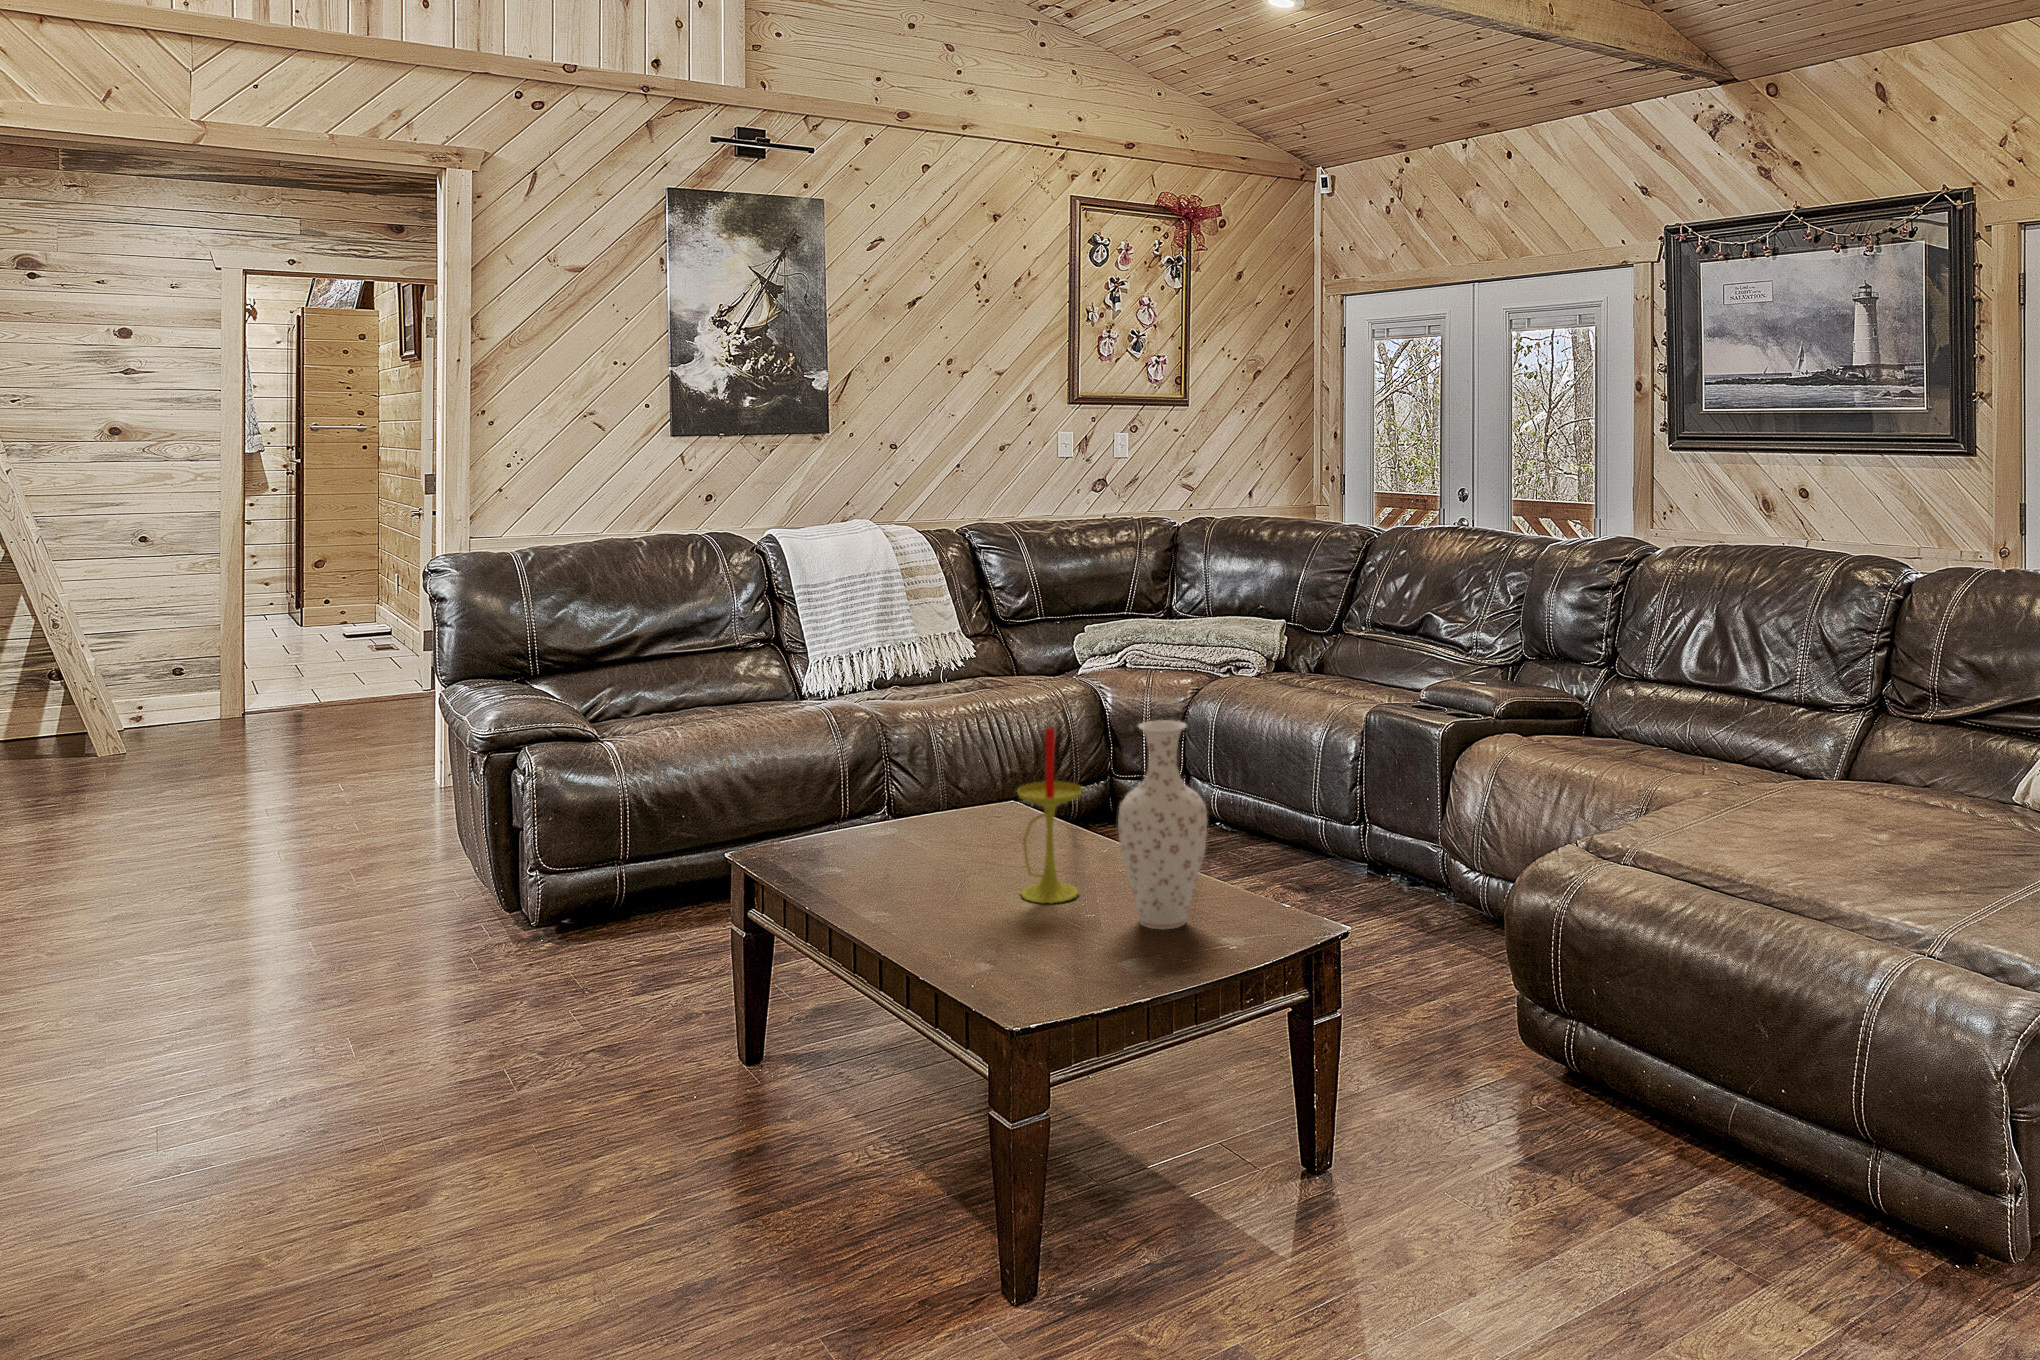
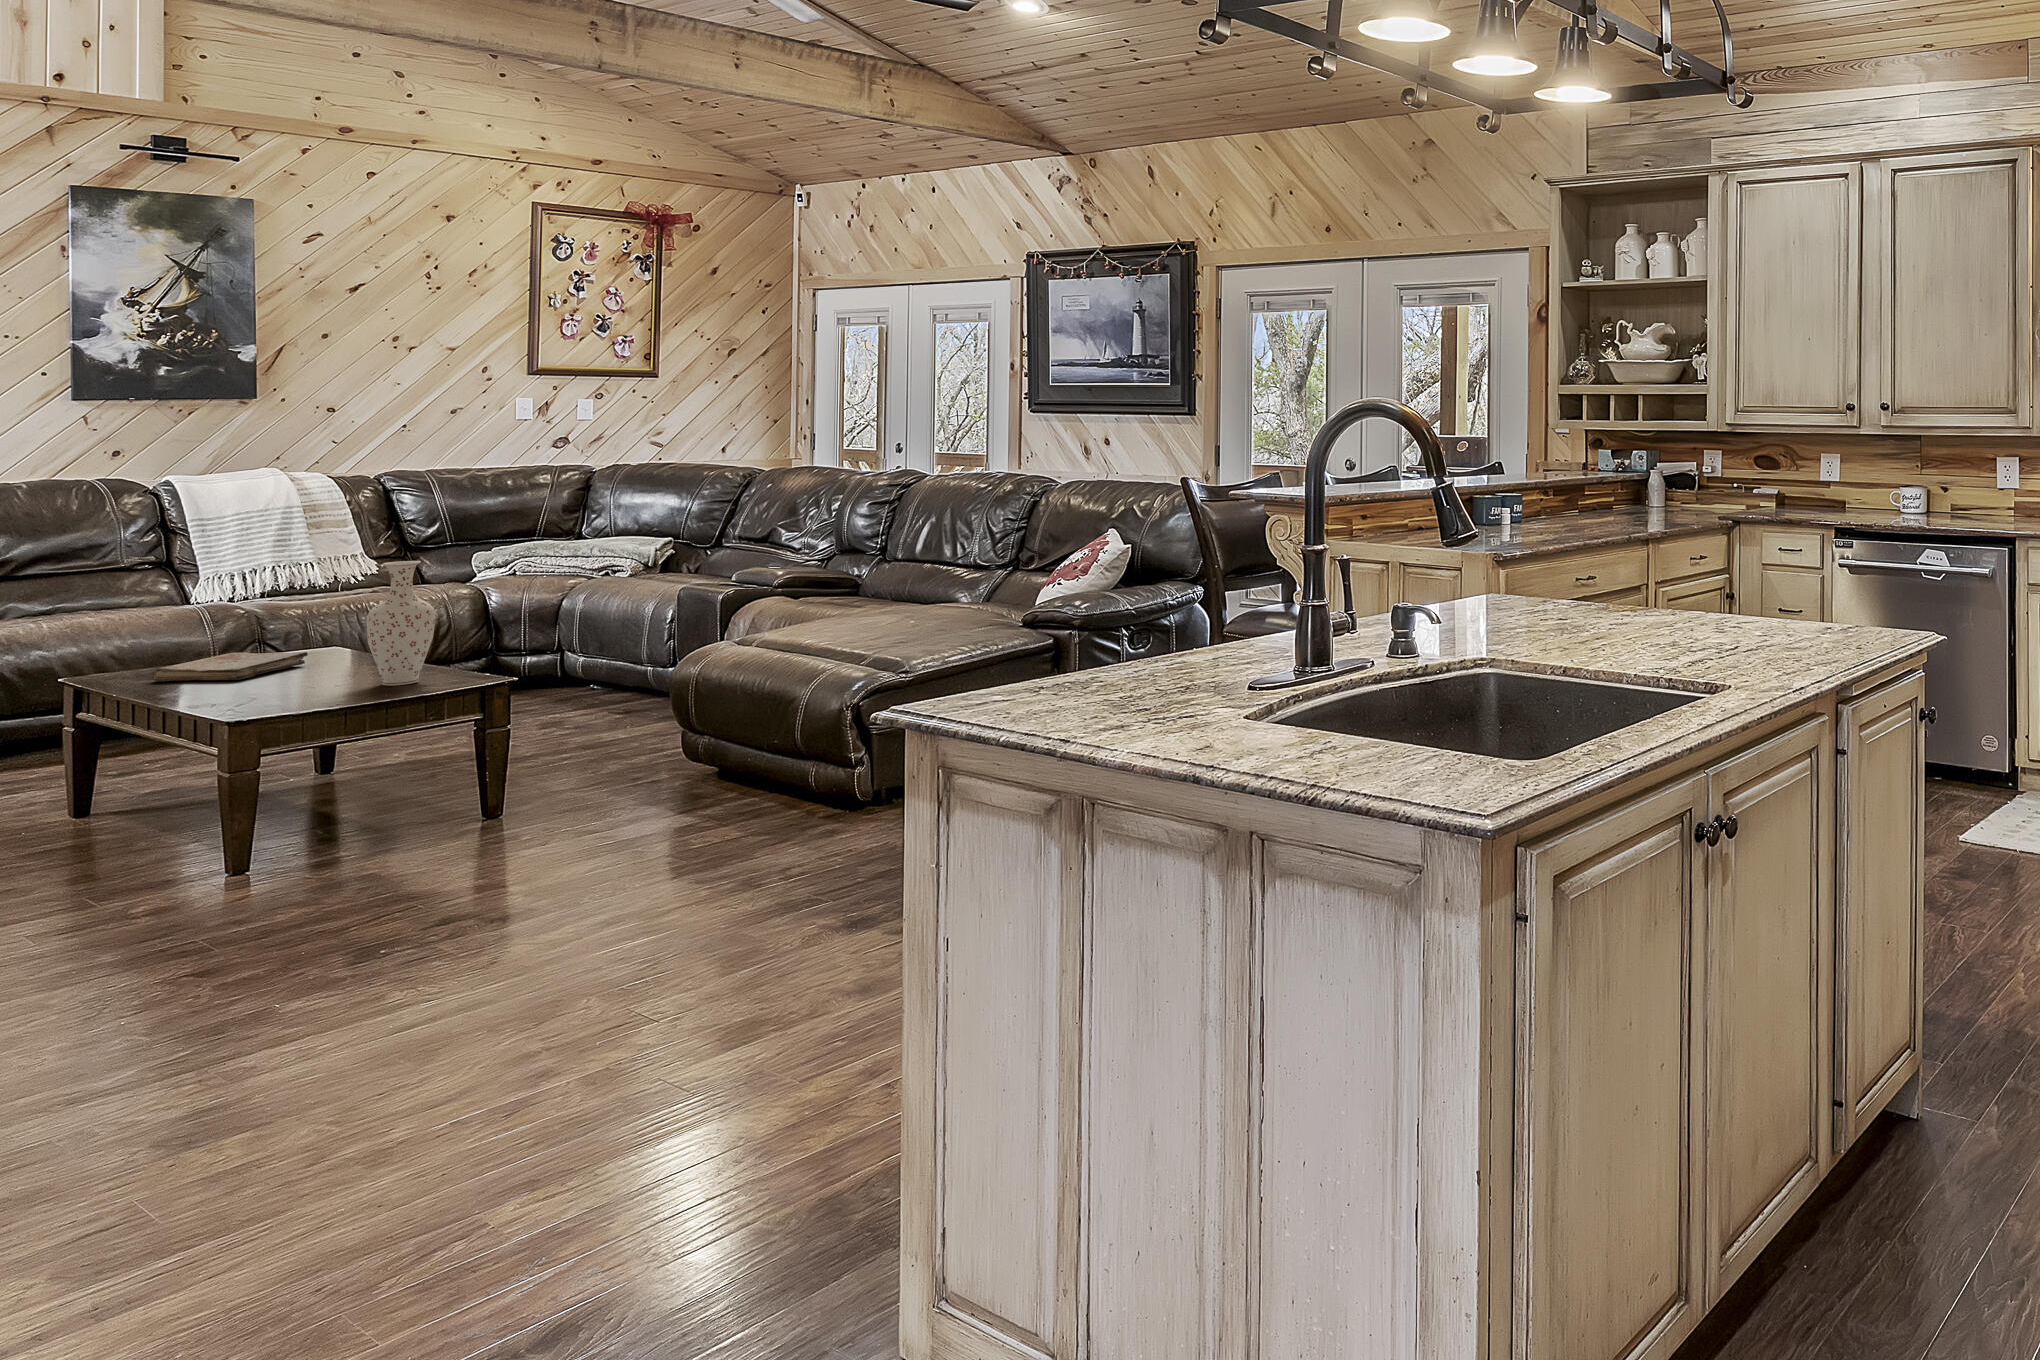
candle: present [1017,728,1082,903] -> none [299,570,354,682]
book: none [833,818,998,884] -> present [153,652,308,681]

